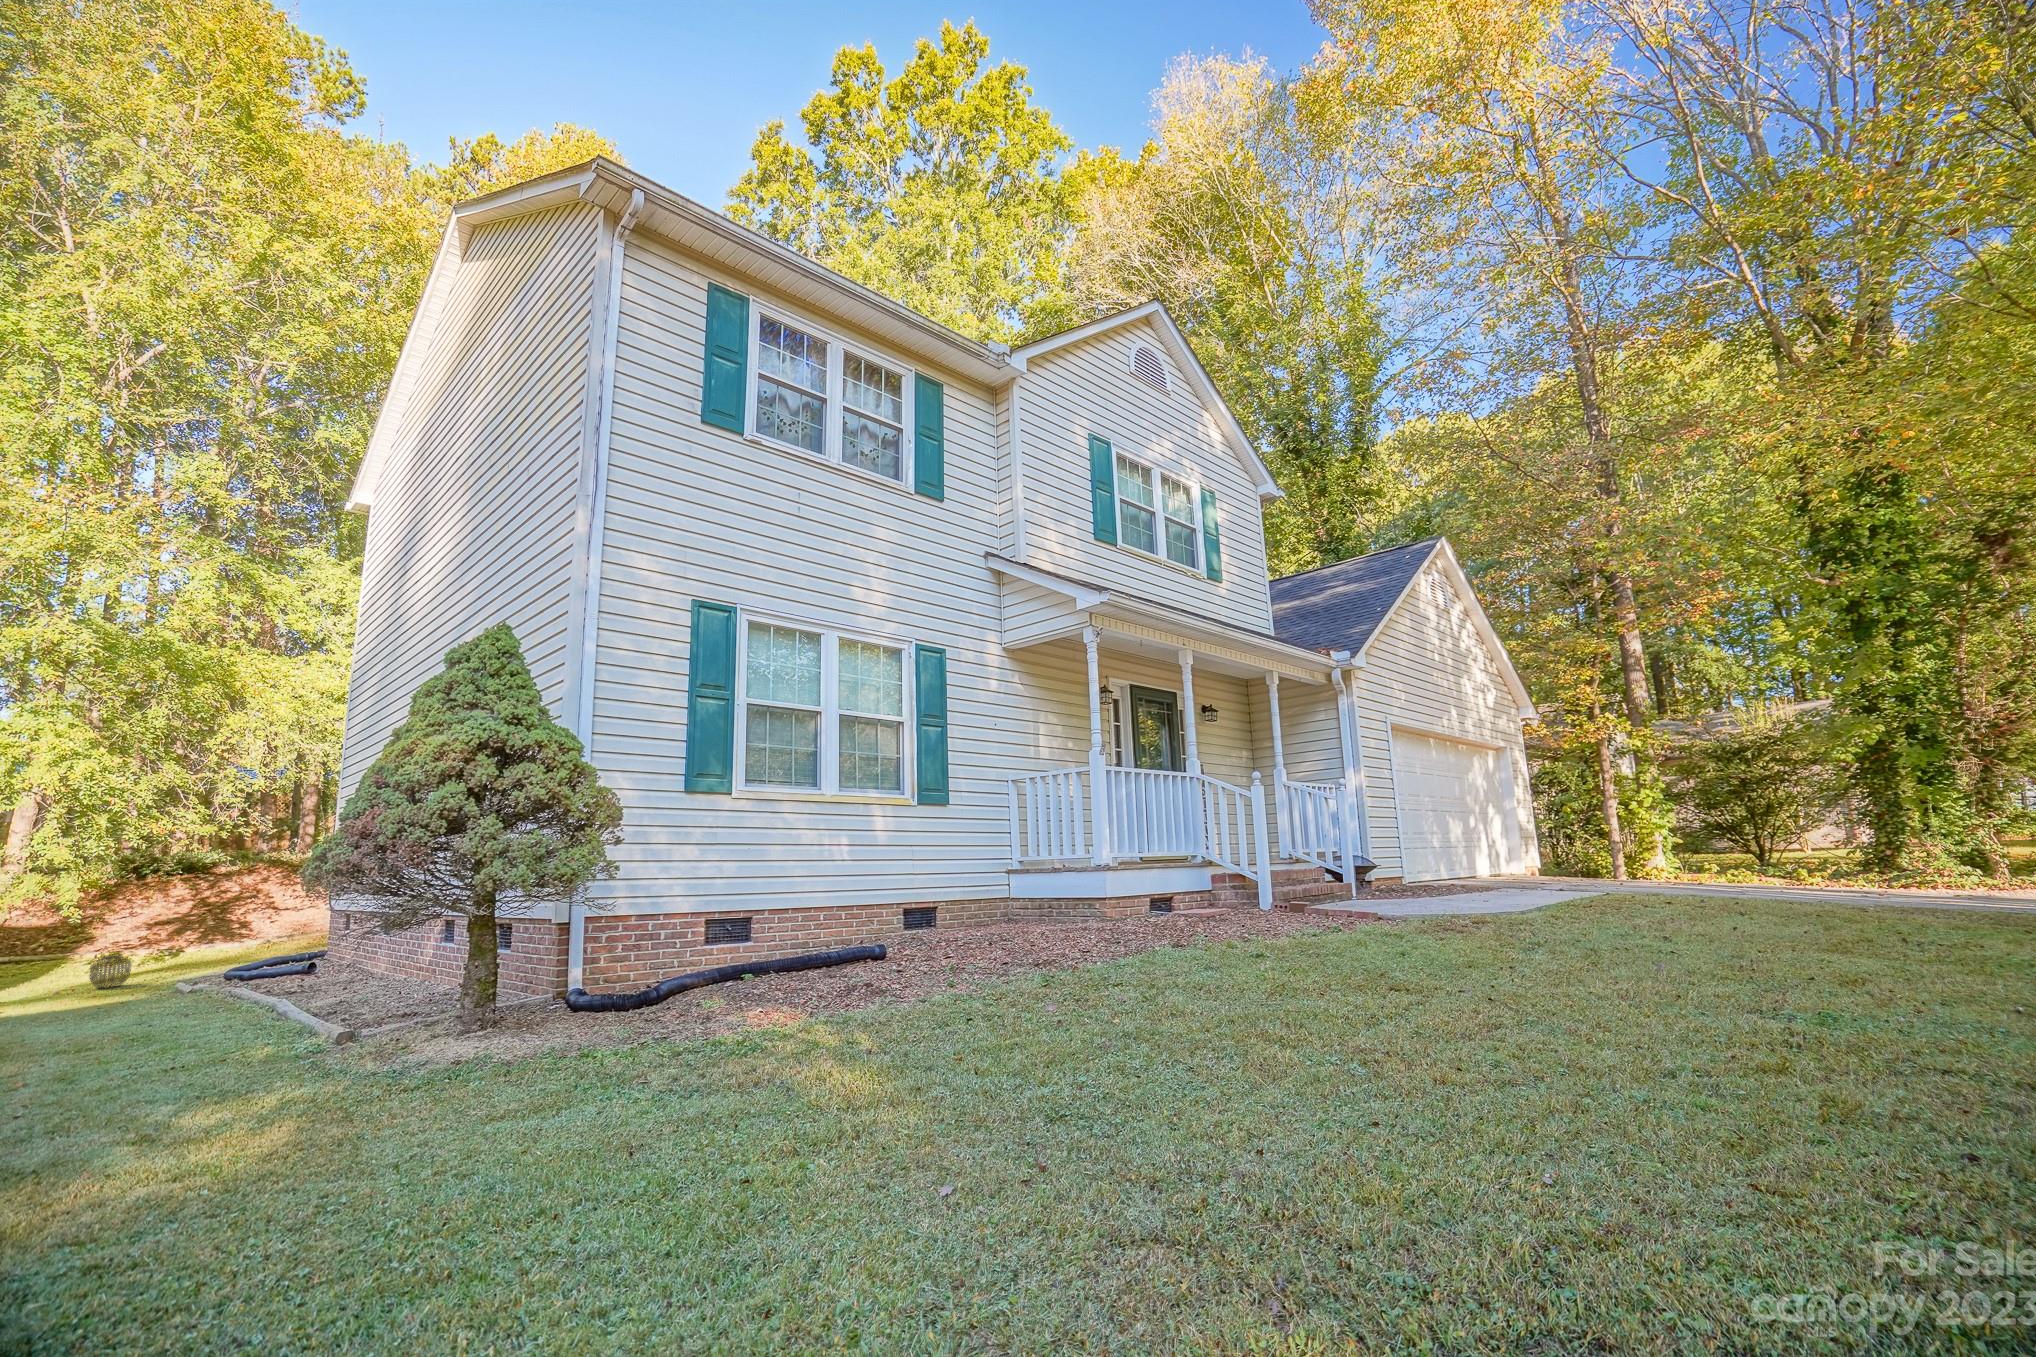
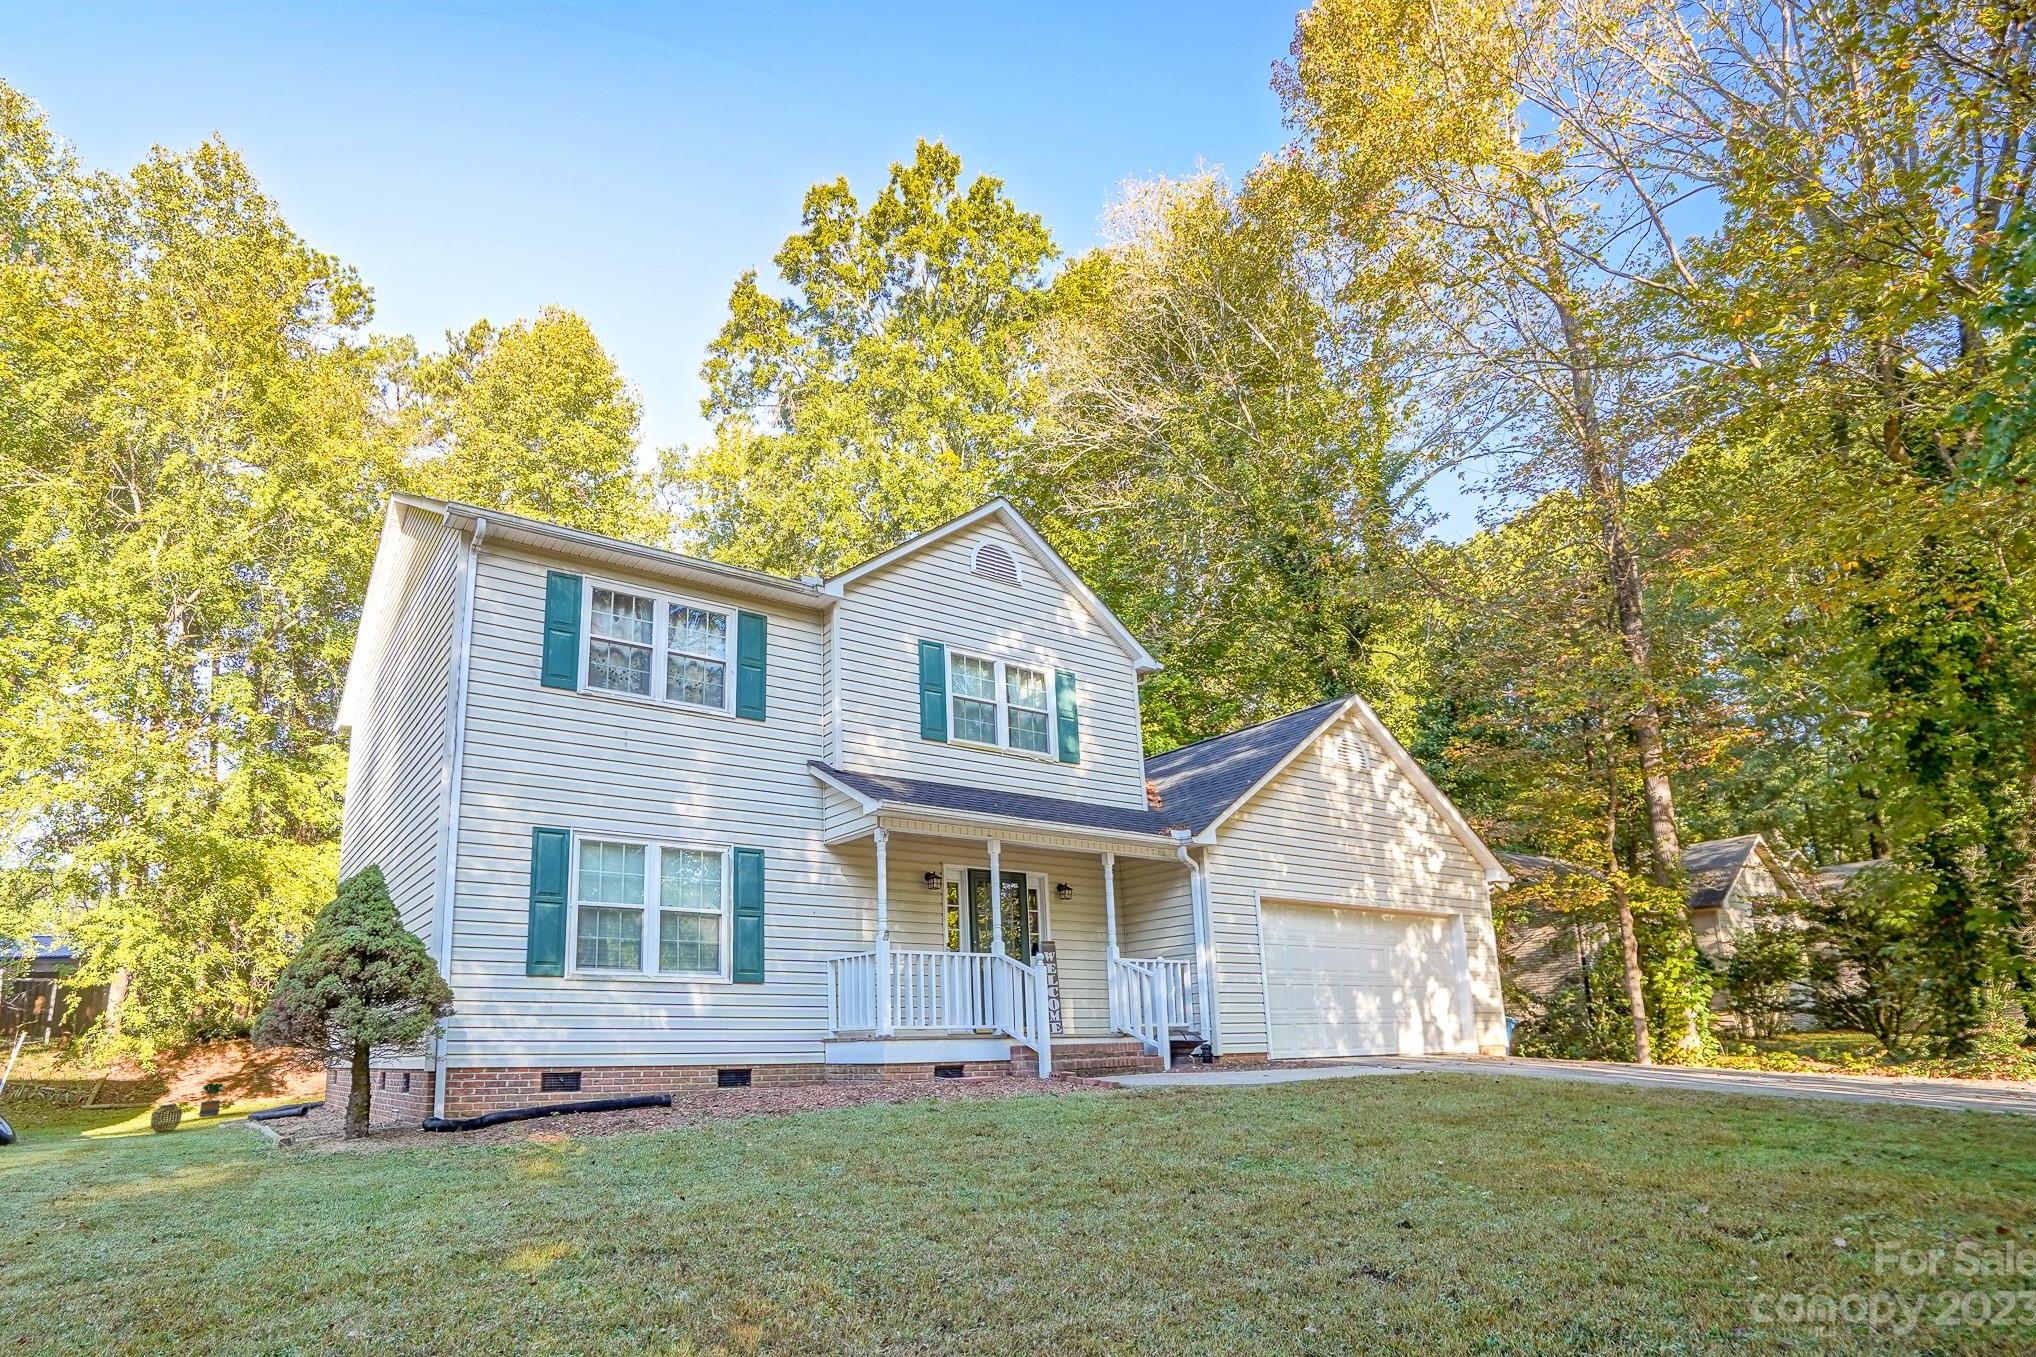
potted tree: none [148,927,181,967] -> present [199,1083,226,1117]

